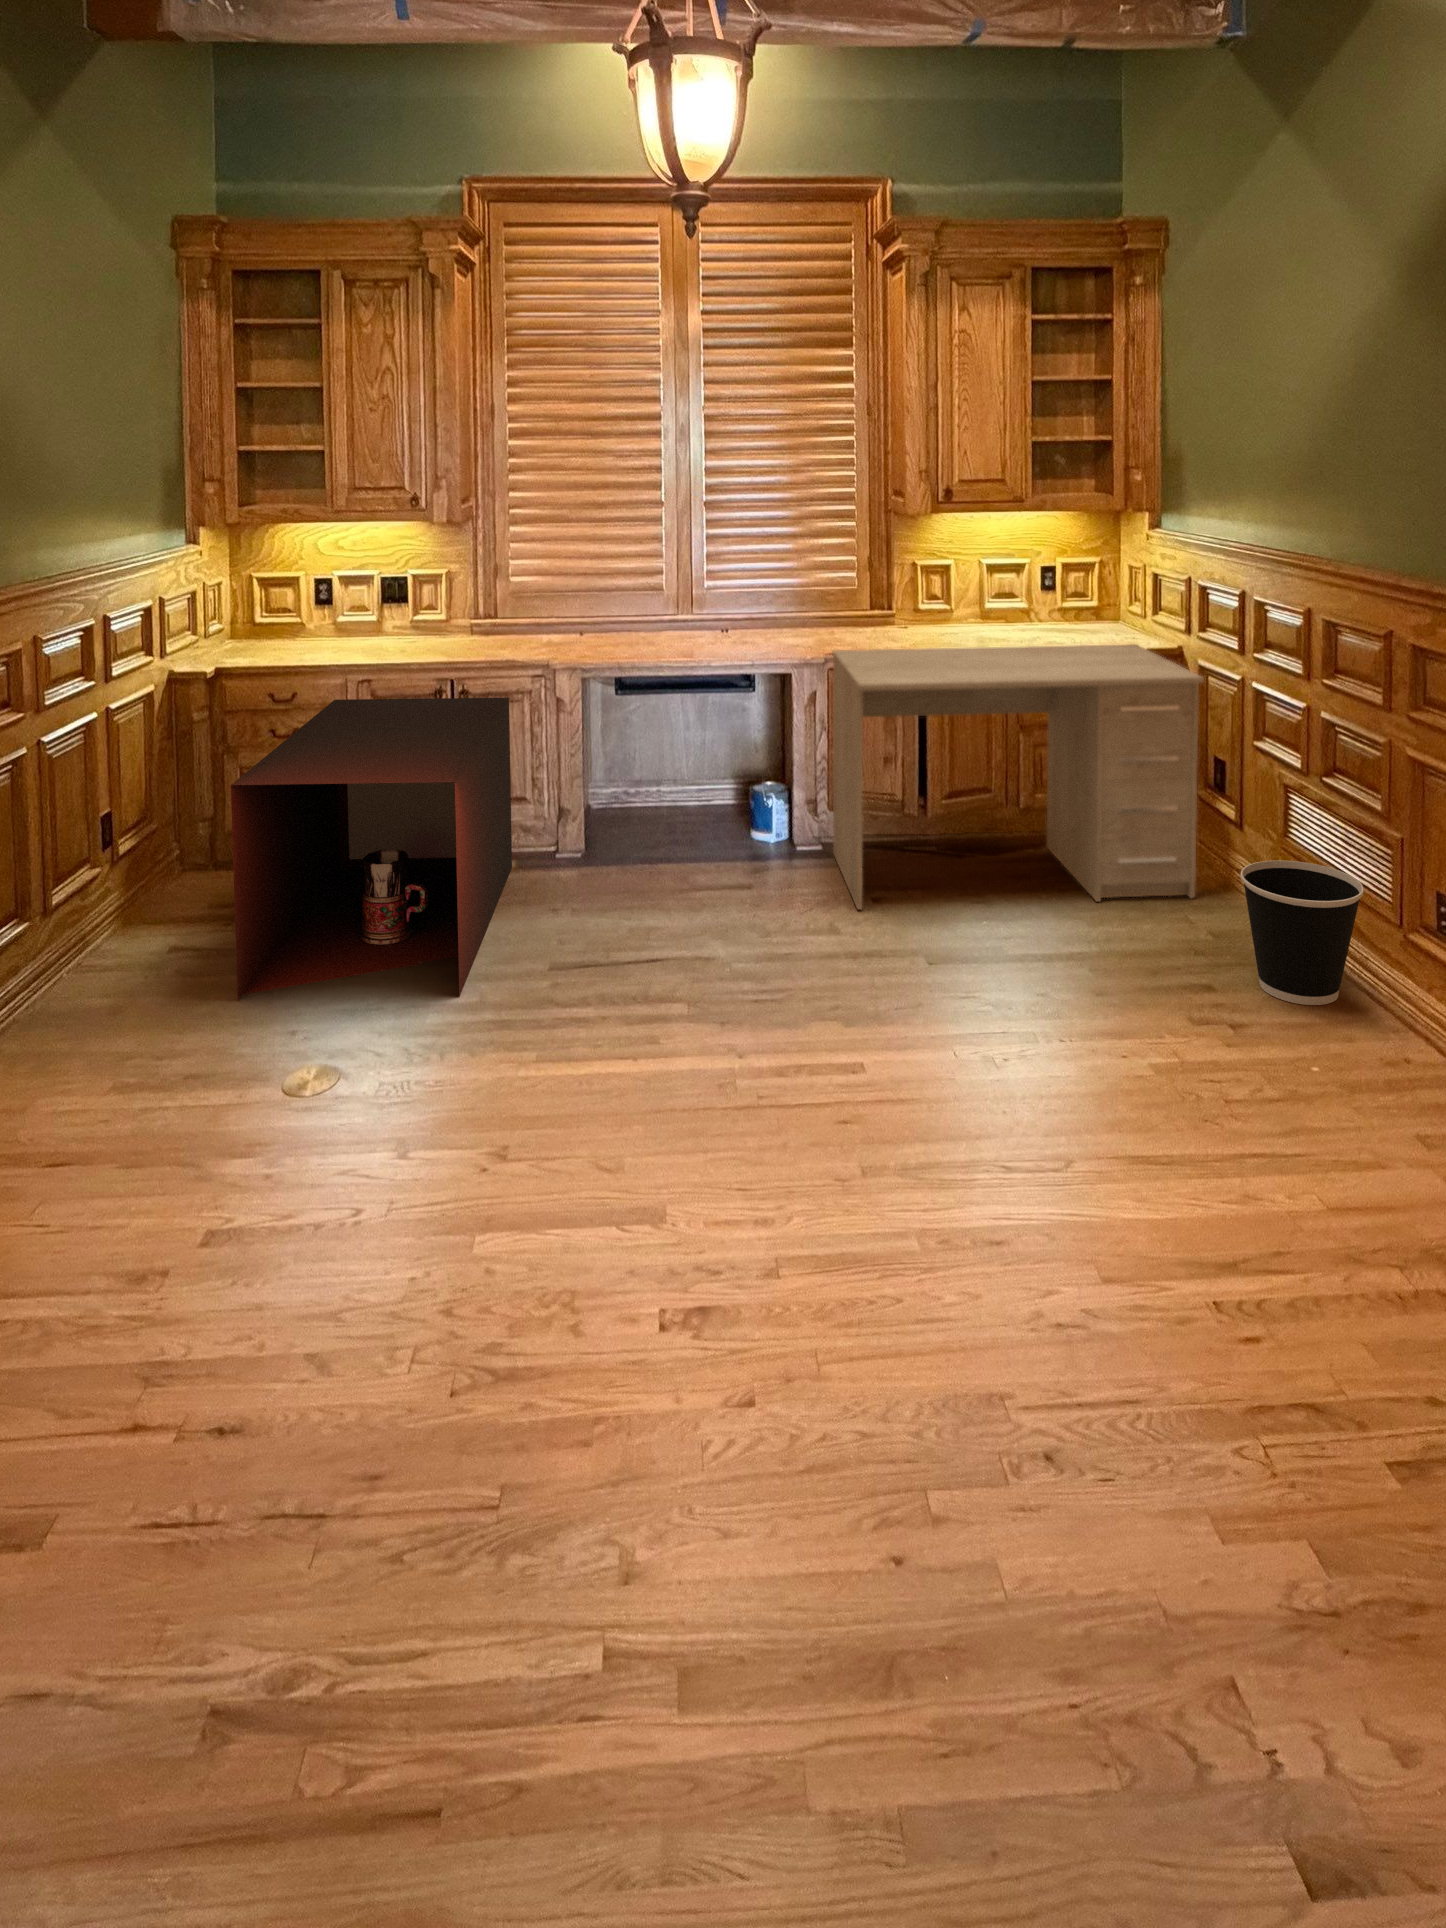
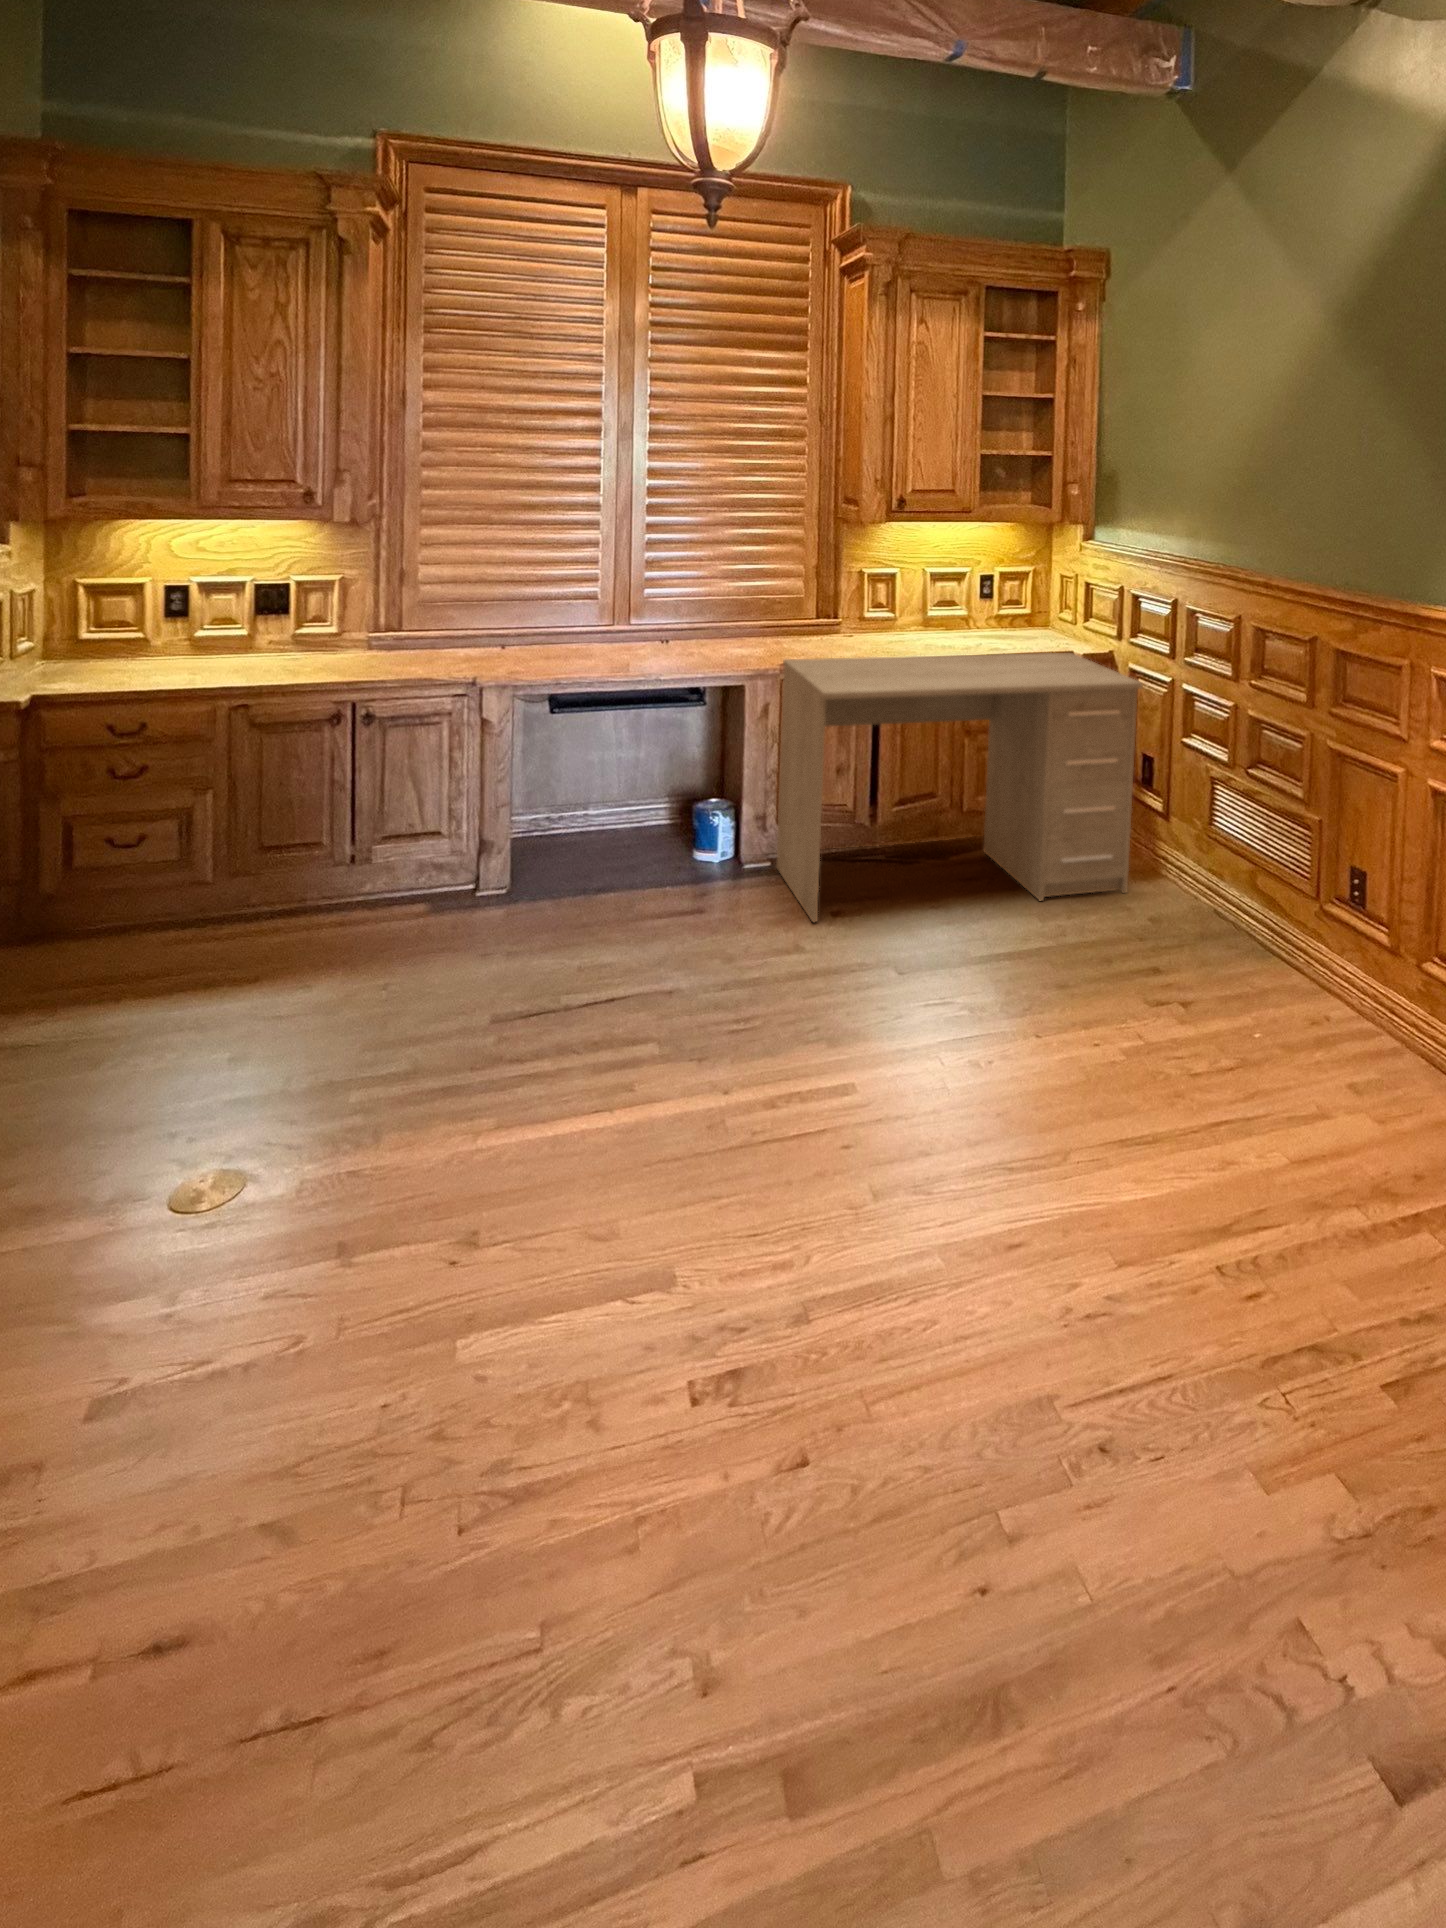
storage cabinet: present [231,698,512,1001] -> none [115,712,430,1070]
wastebasket: present [1241,861,1364,1005] -> none [1185,852,1291,983]

